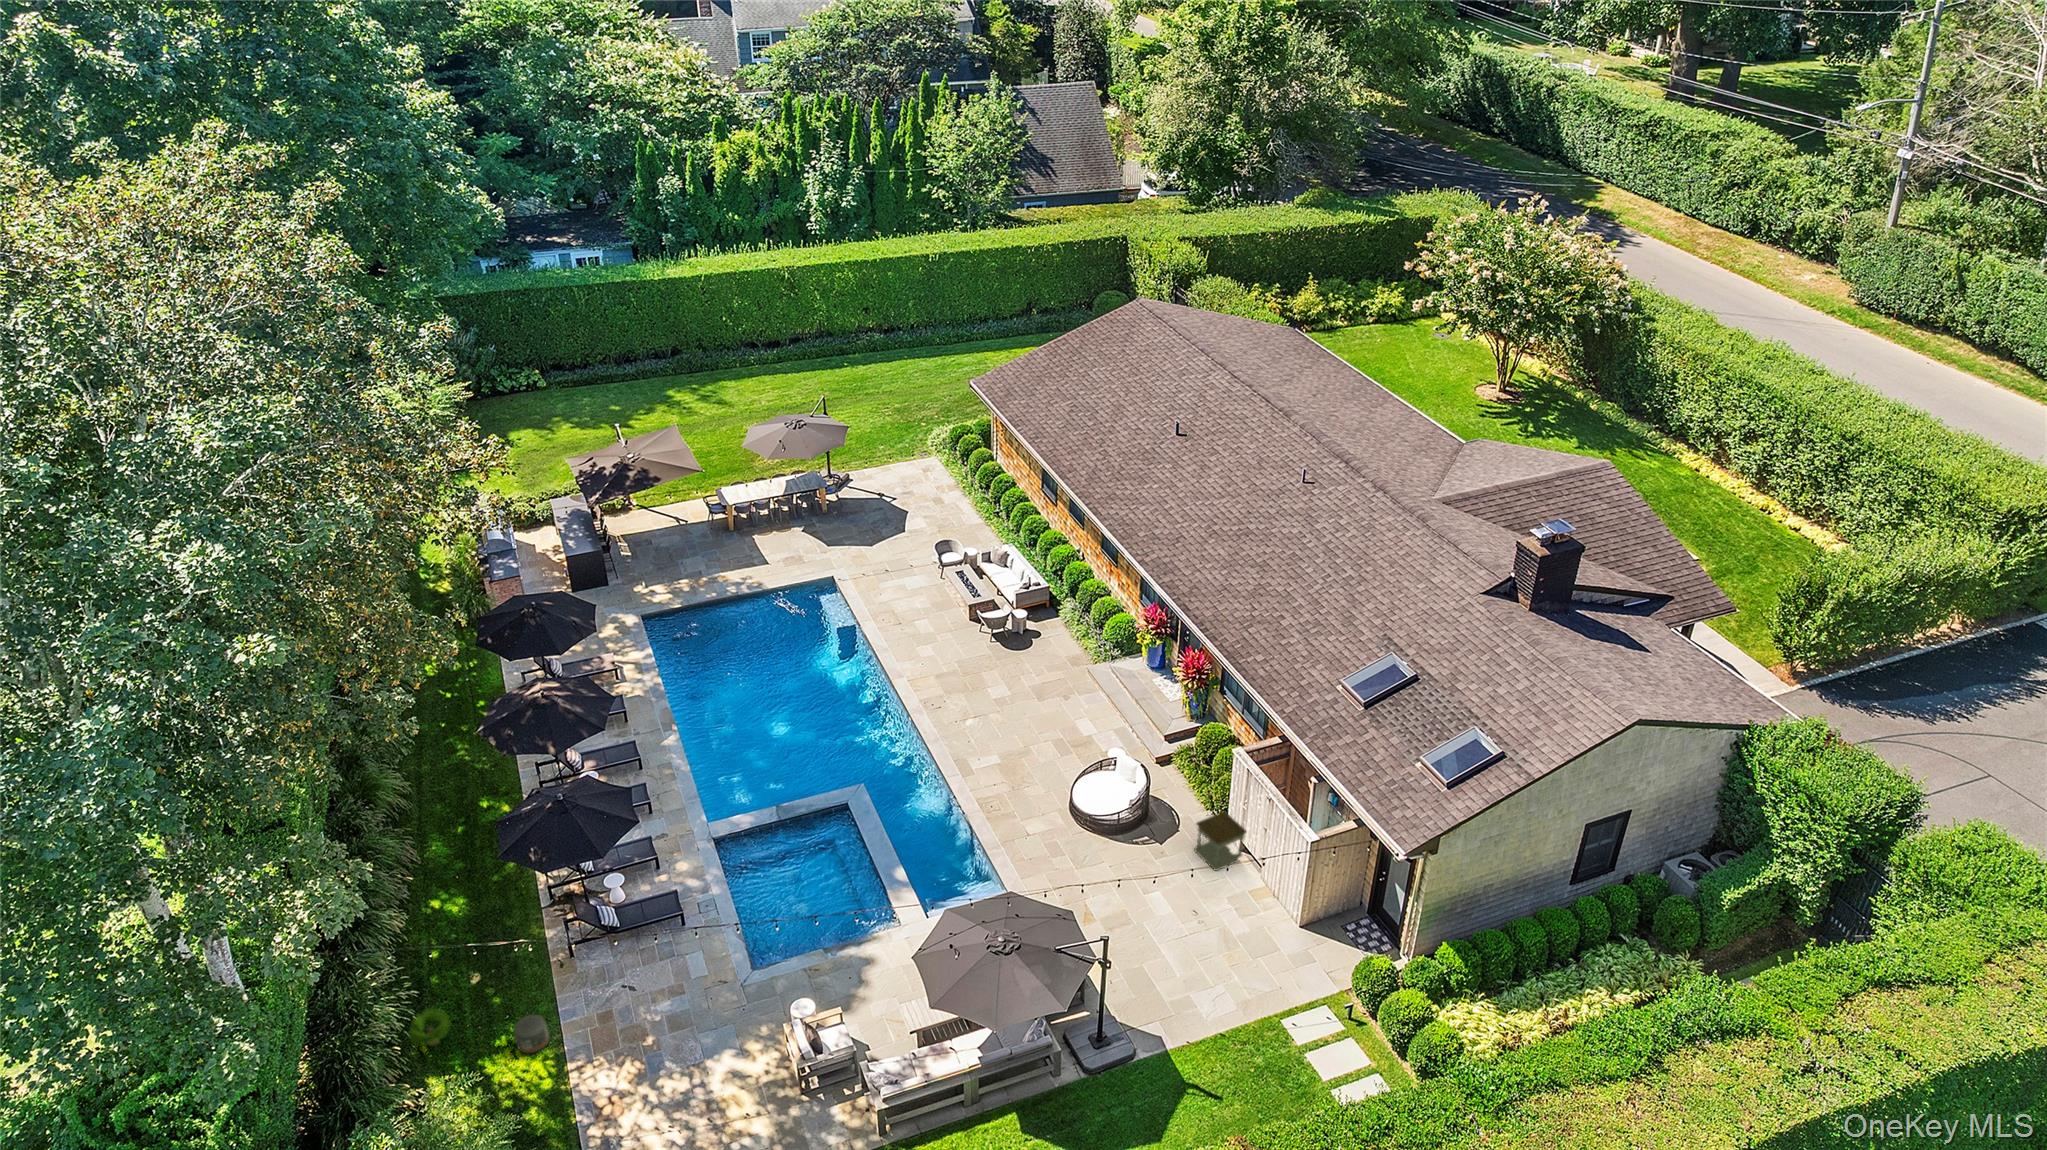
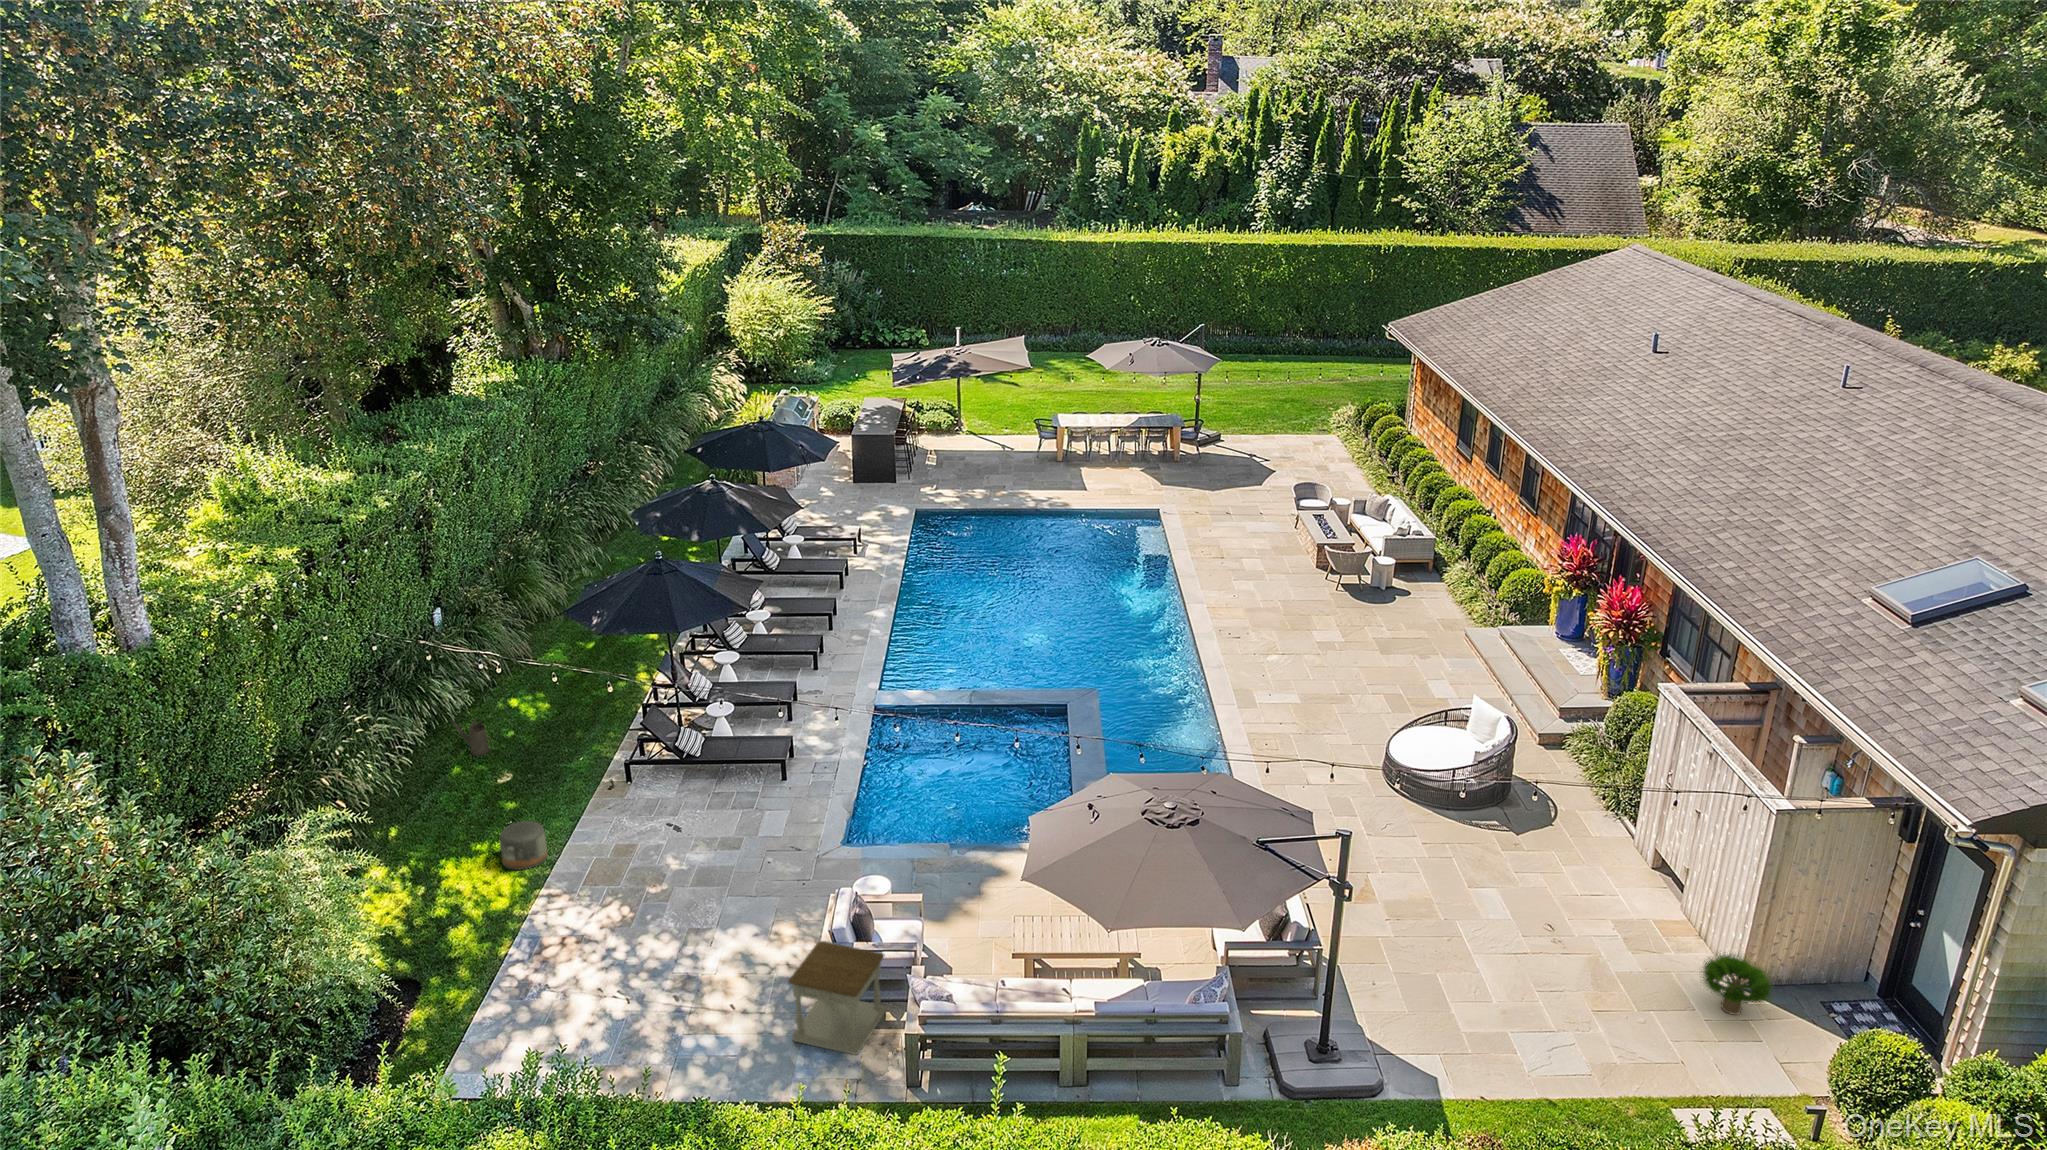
side table: present [1194,812,1246,870] -> present [788,941,885,1055]
watering can: none [403,931,441,958] -> present [452,720,490,756]
potted plant: present [409,1009,450,1046] -> present [1702,952,1772,1015]

